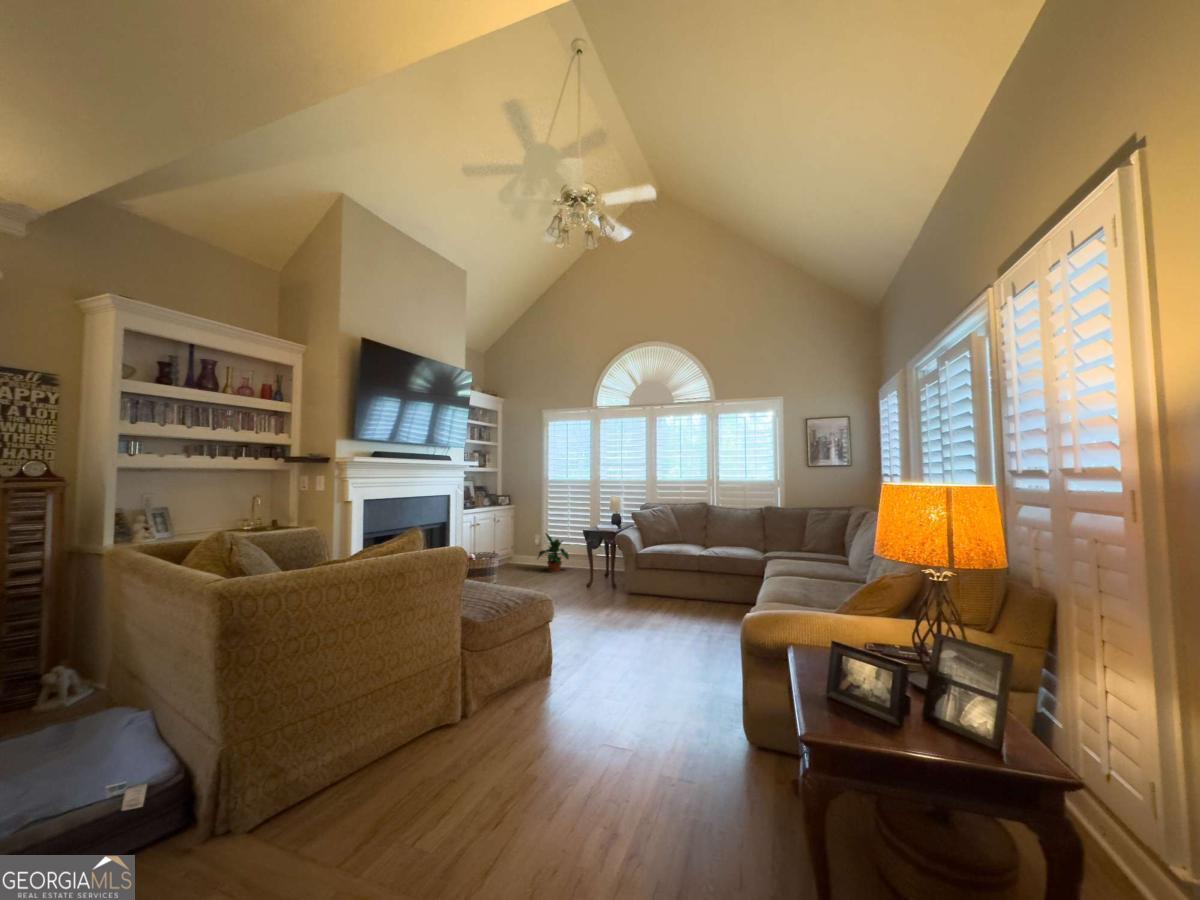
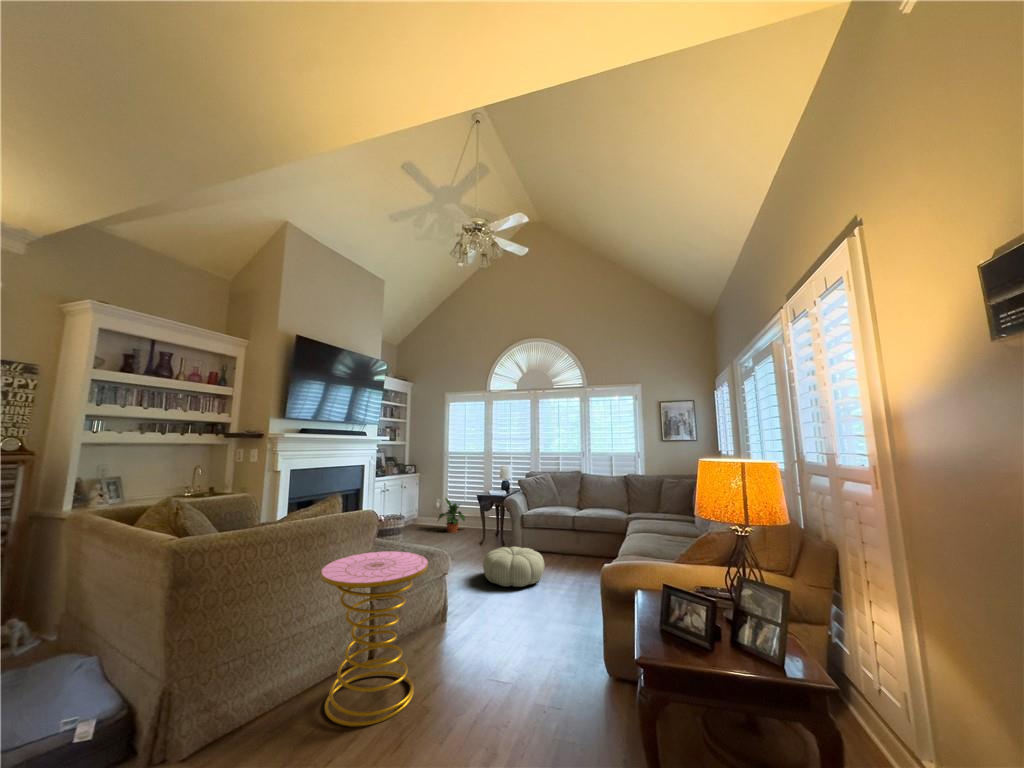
pouf: none [591,589,664,636] -> present [483,547,544,587]
side table: none [397,595,527,799] -> present [321,551,428,727]

